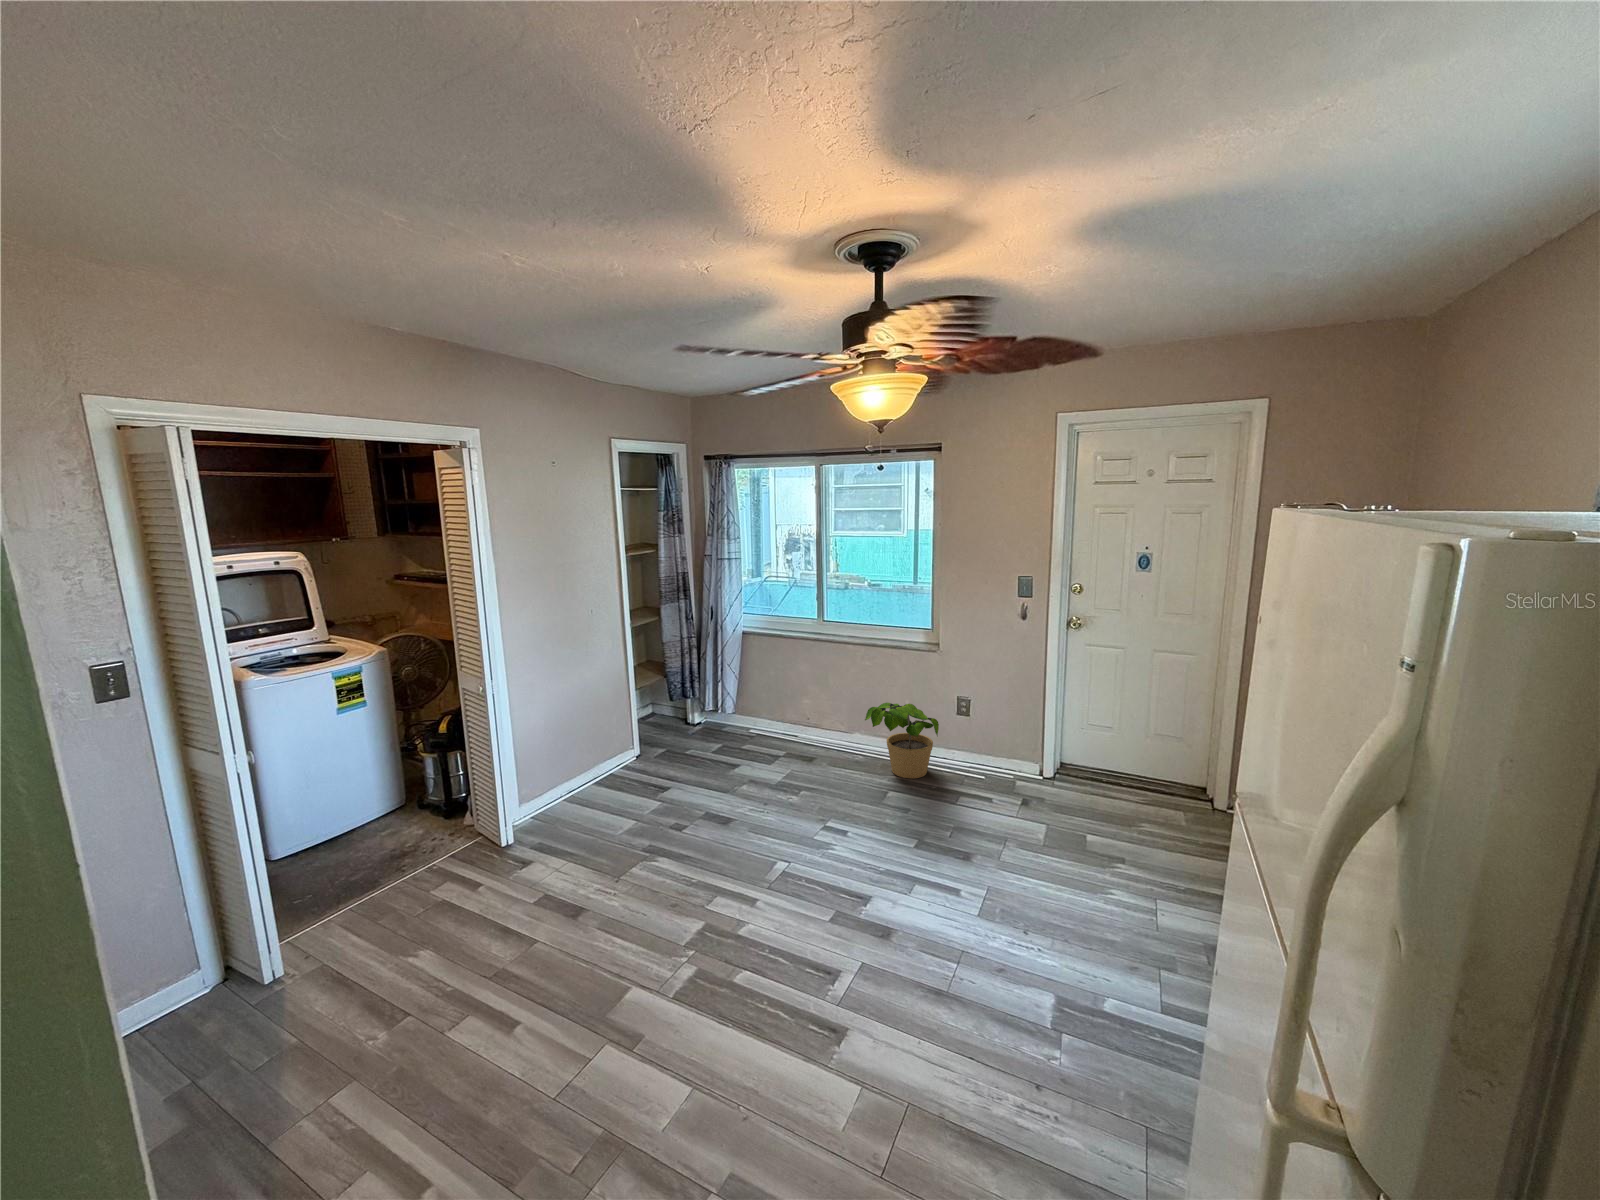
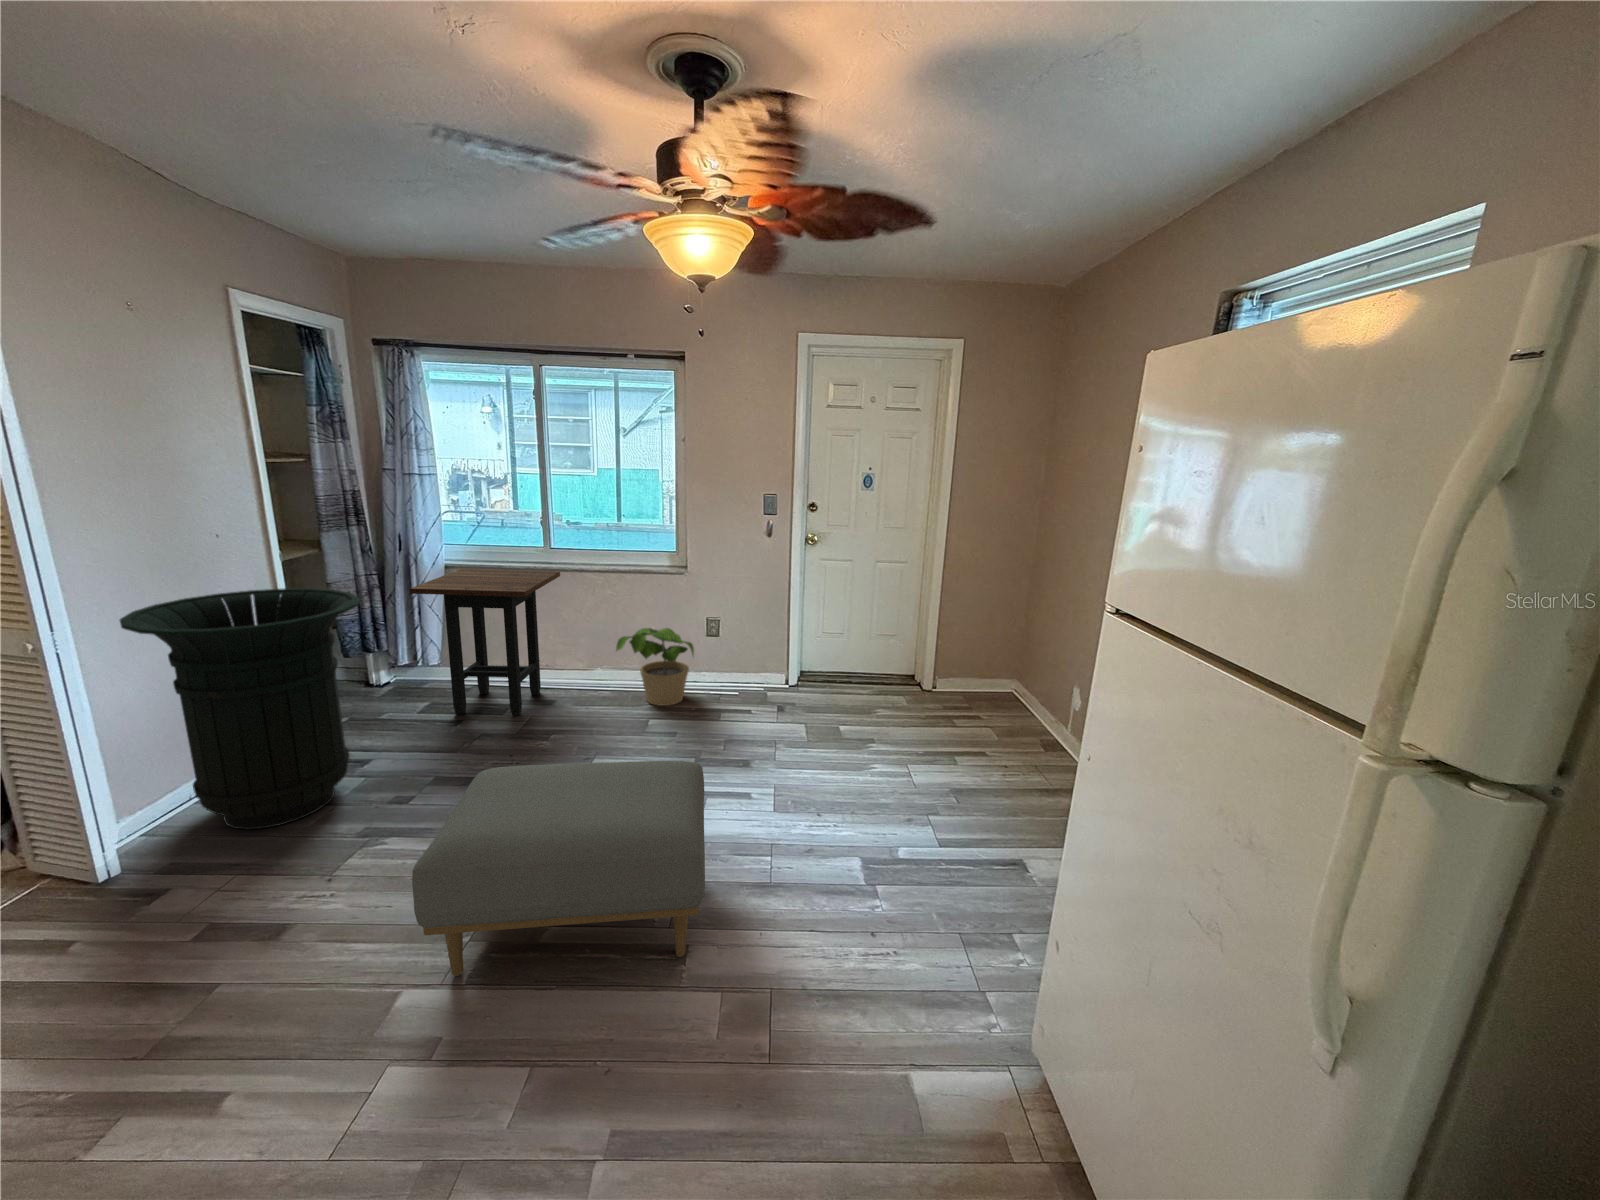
side table: none [708,636,826,767] -> present [410,569,560,715]
trash can: none [529,652,664,828] -> present [119,588,360,829]
ottoman: none [640,820,891,1039] -> present [412,761,705,976]

